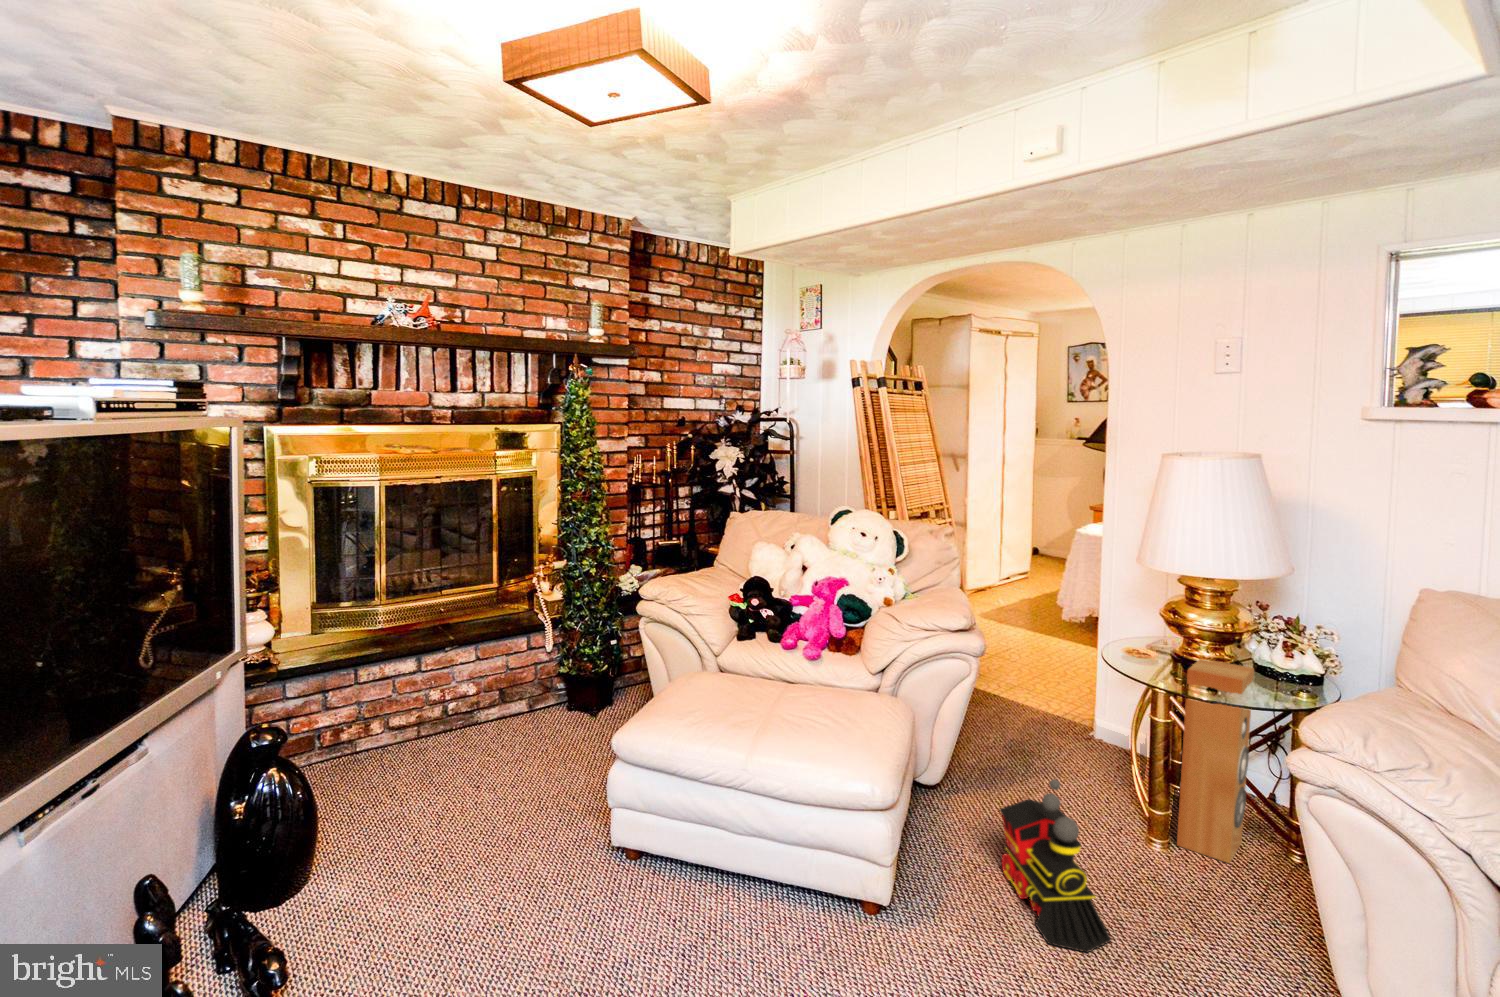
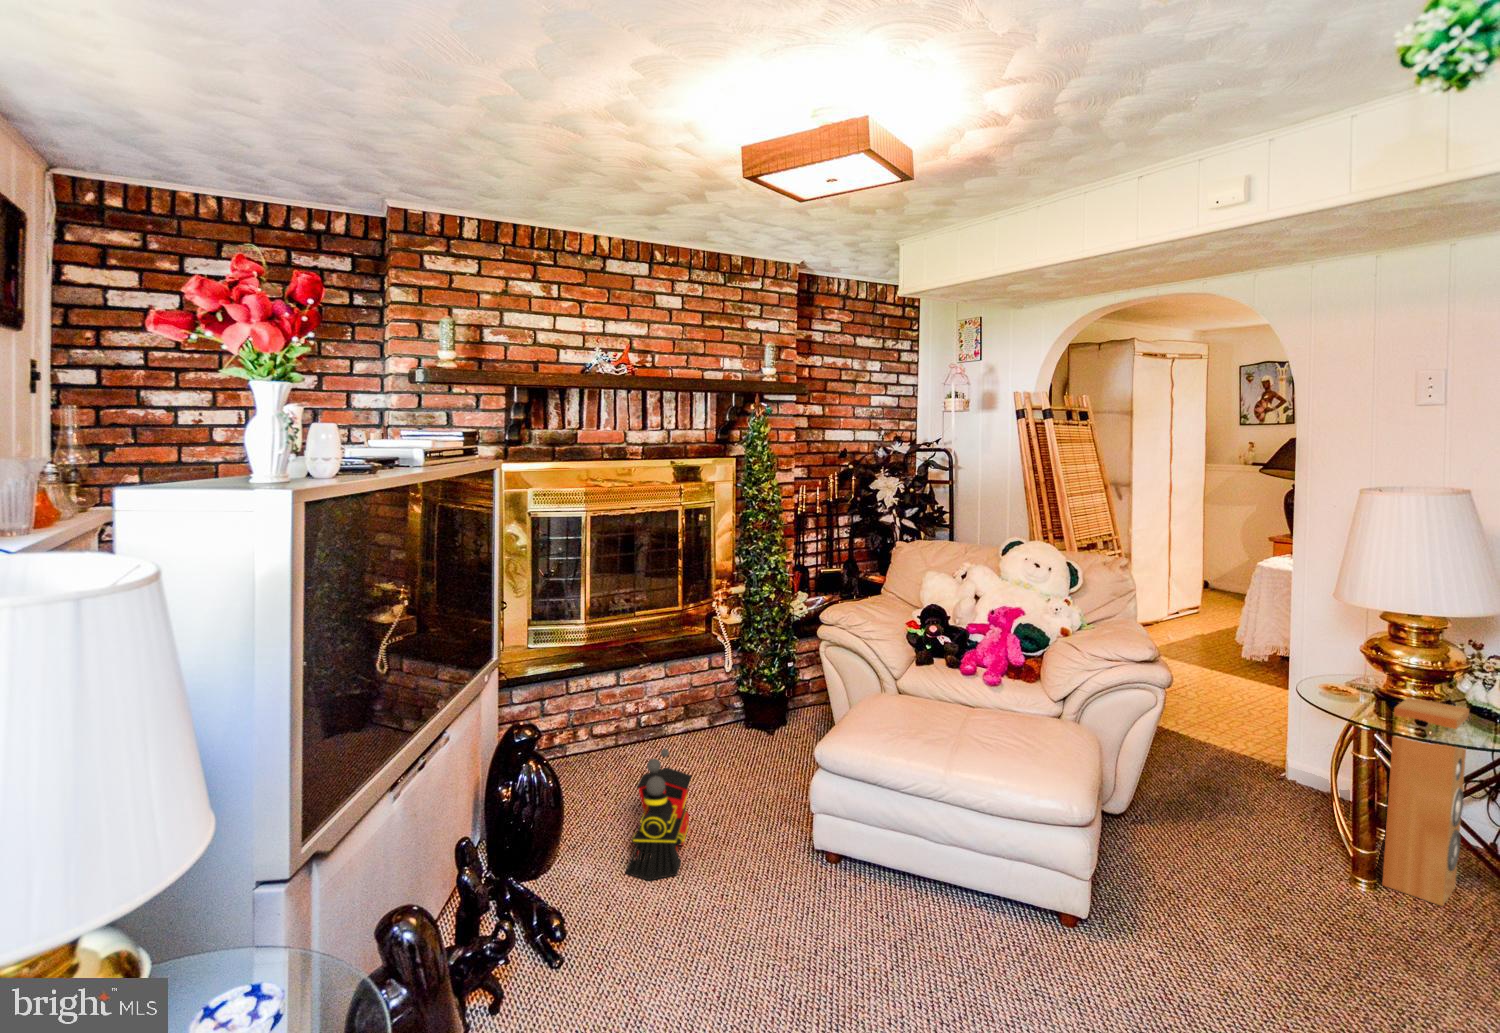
toy train: present [1000,779,1111,952] -> present [626,749,692,880]

